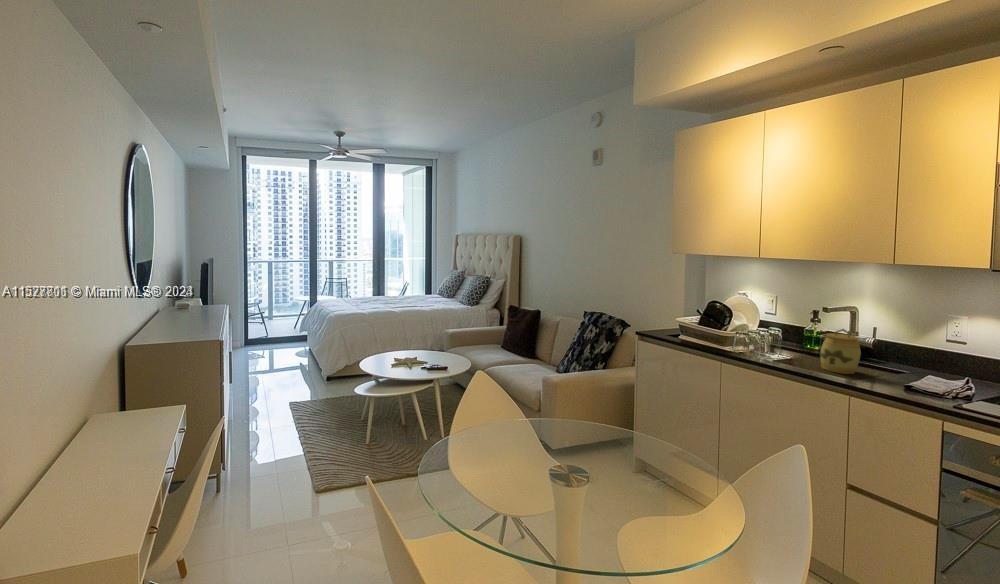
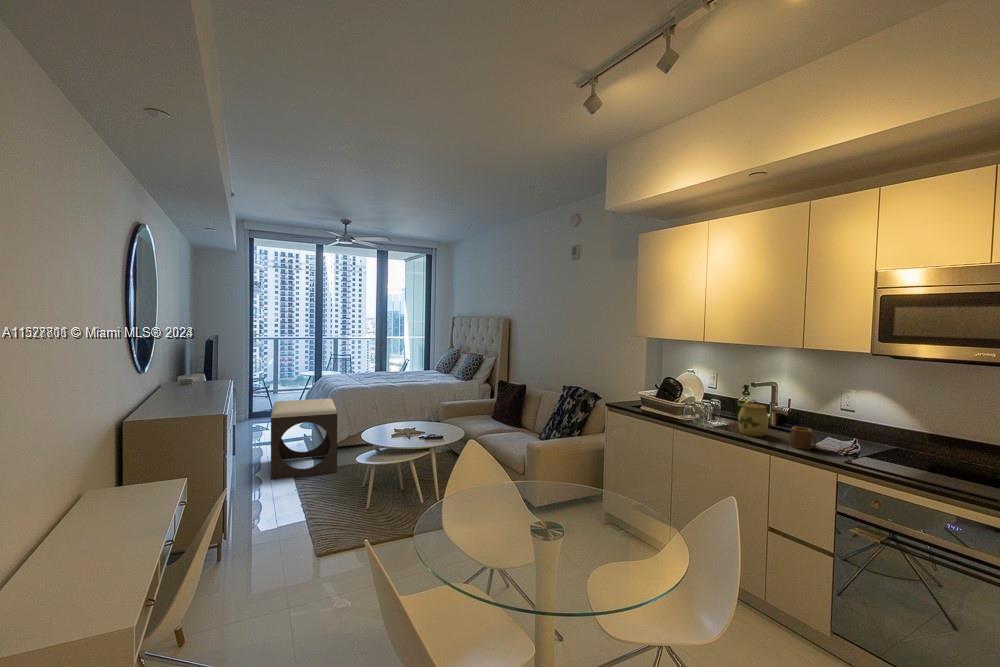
footstool: none [258,325,334,414] -> present [271,399,337,480]
mug: none [901,364,944,393] -> present [790,427,817,450]

